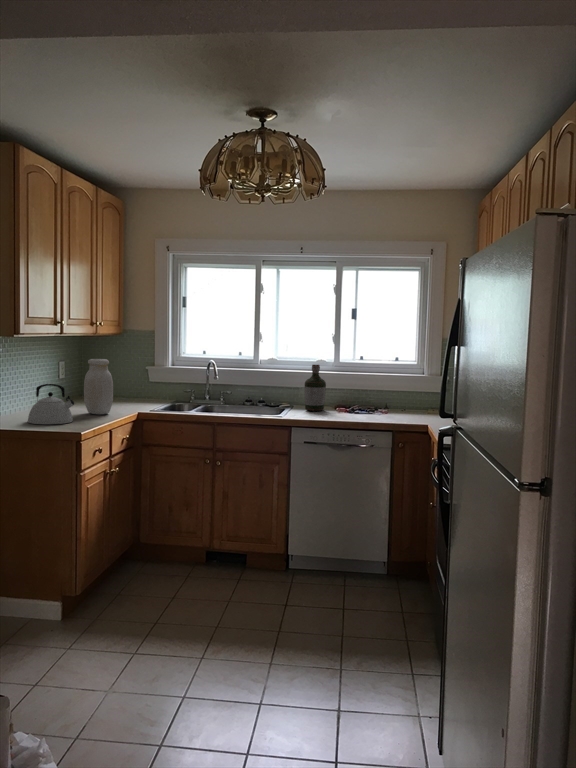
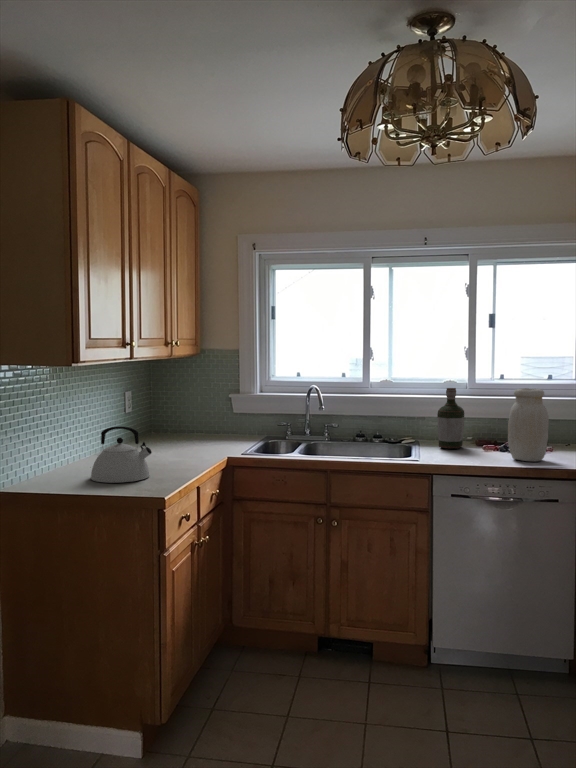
jar: present [84,359,113,414] -> present [508,388,549,461]

